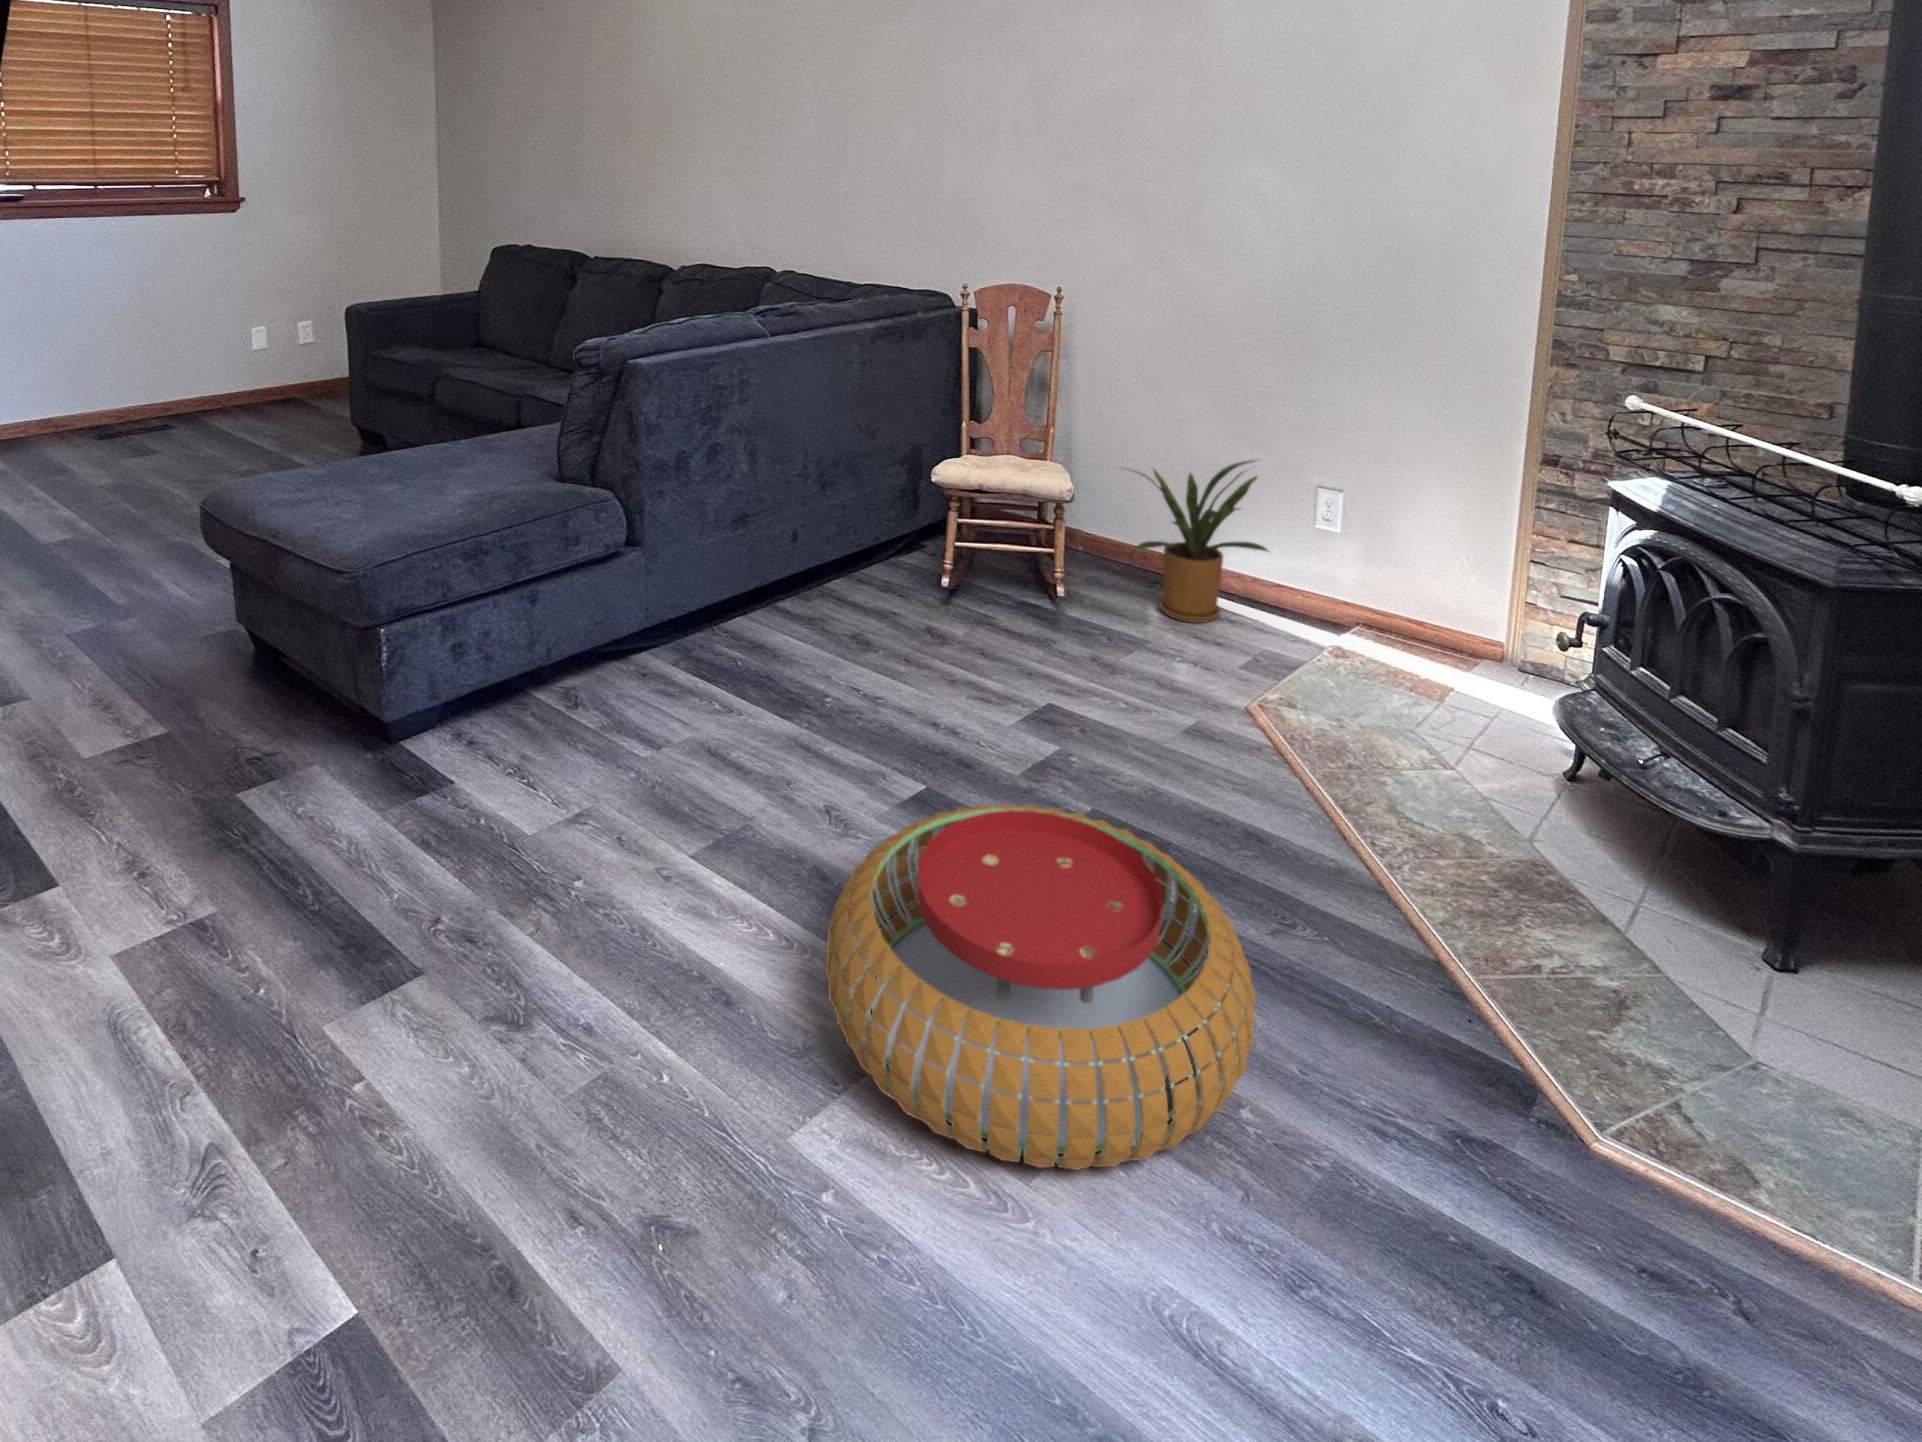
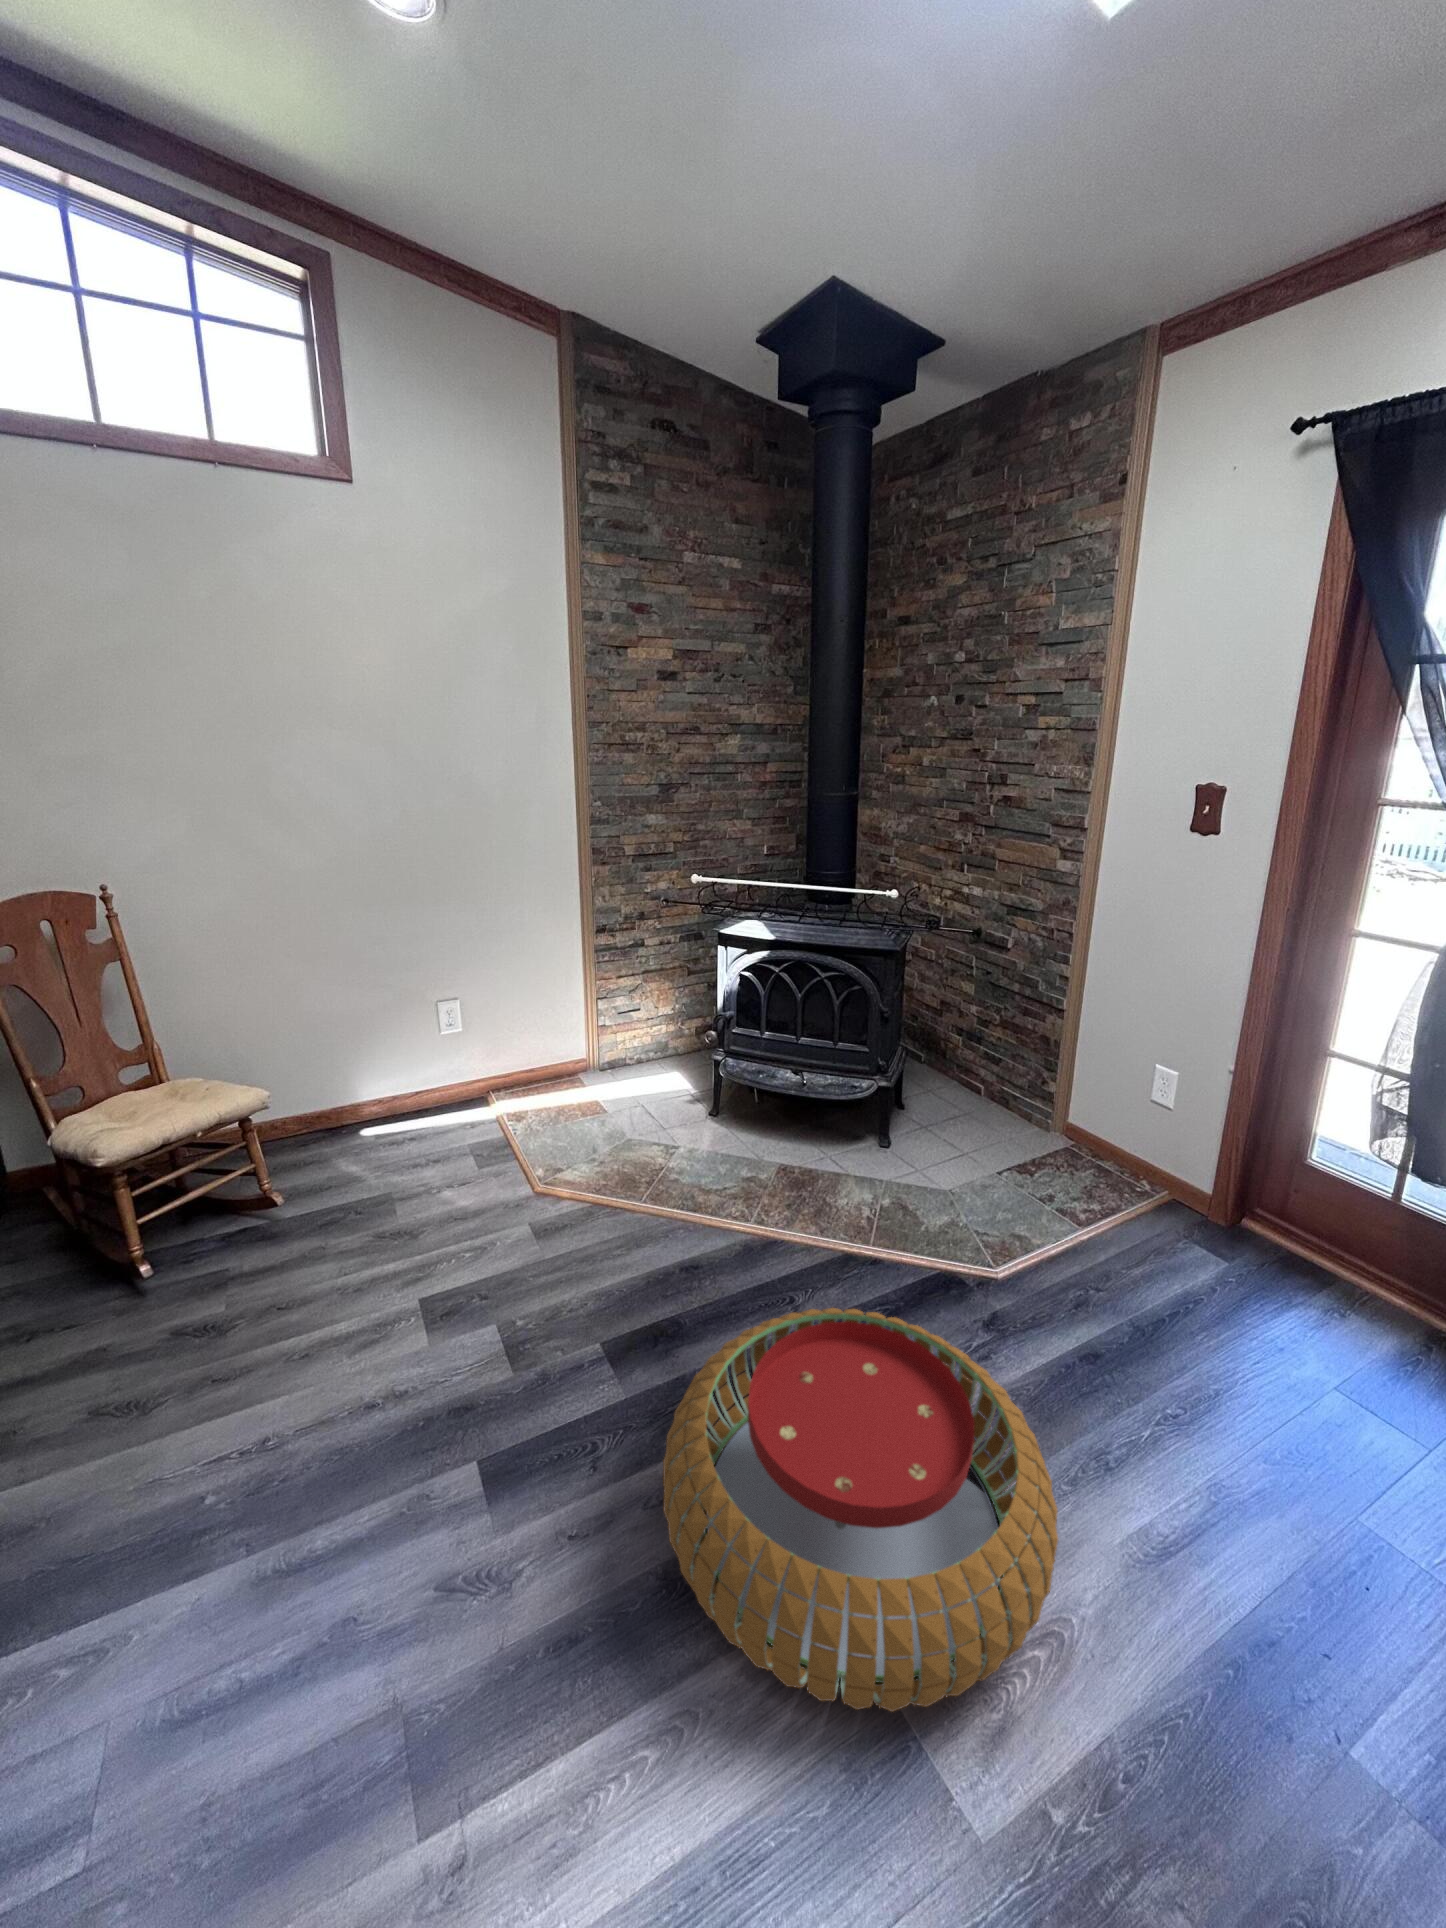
house plant: present [1120,460,1268,623] -> none [285,992,443,1164]

